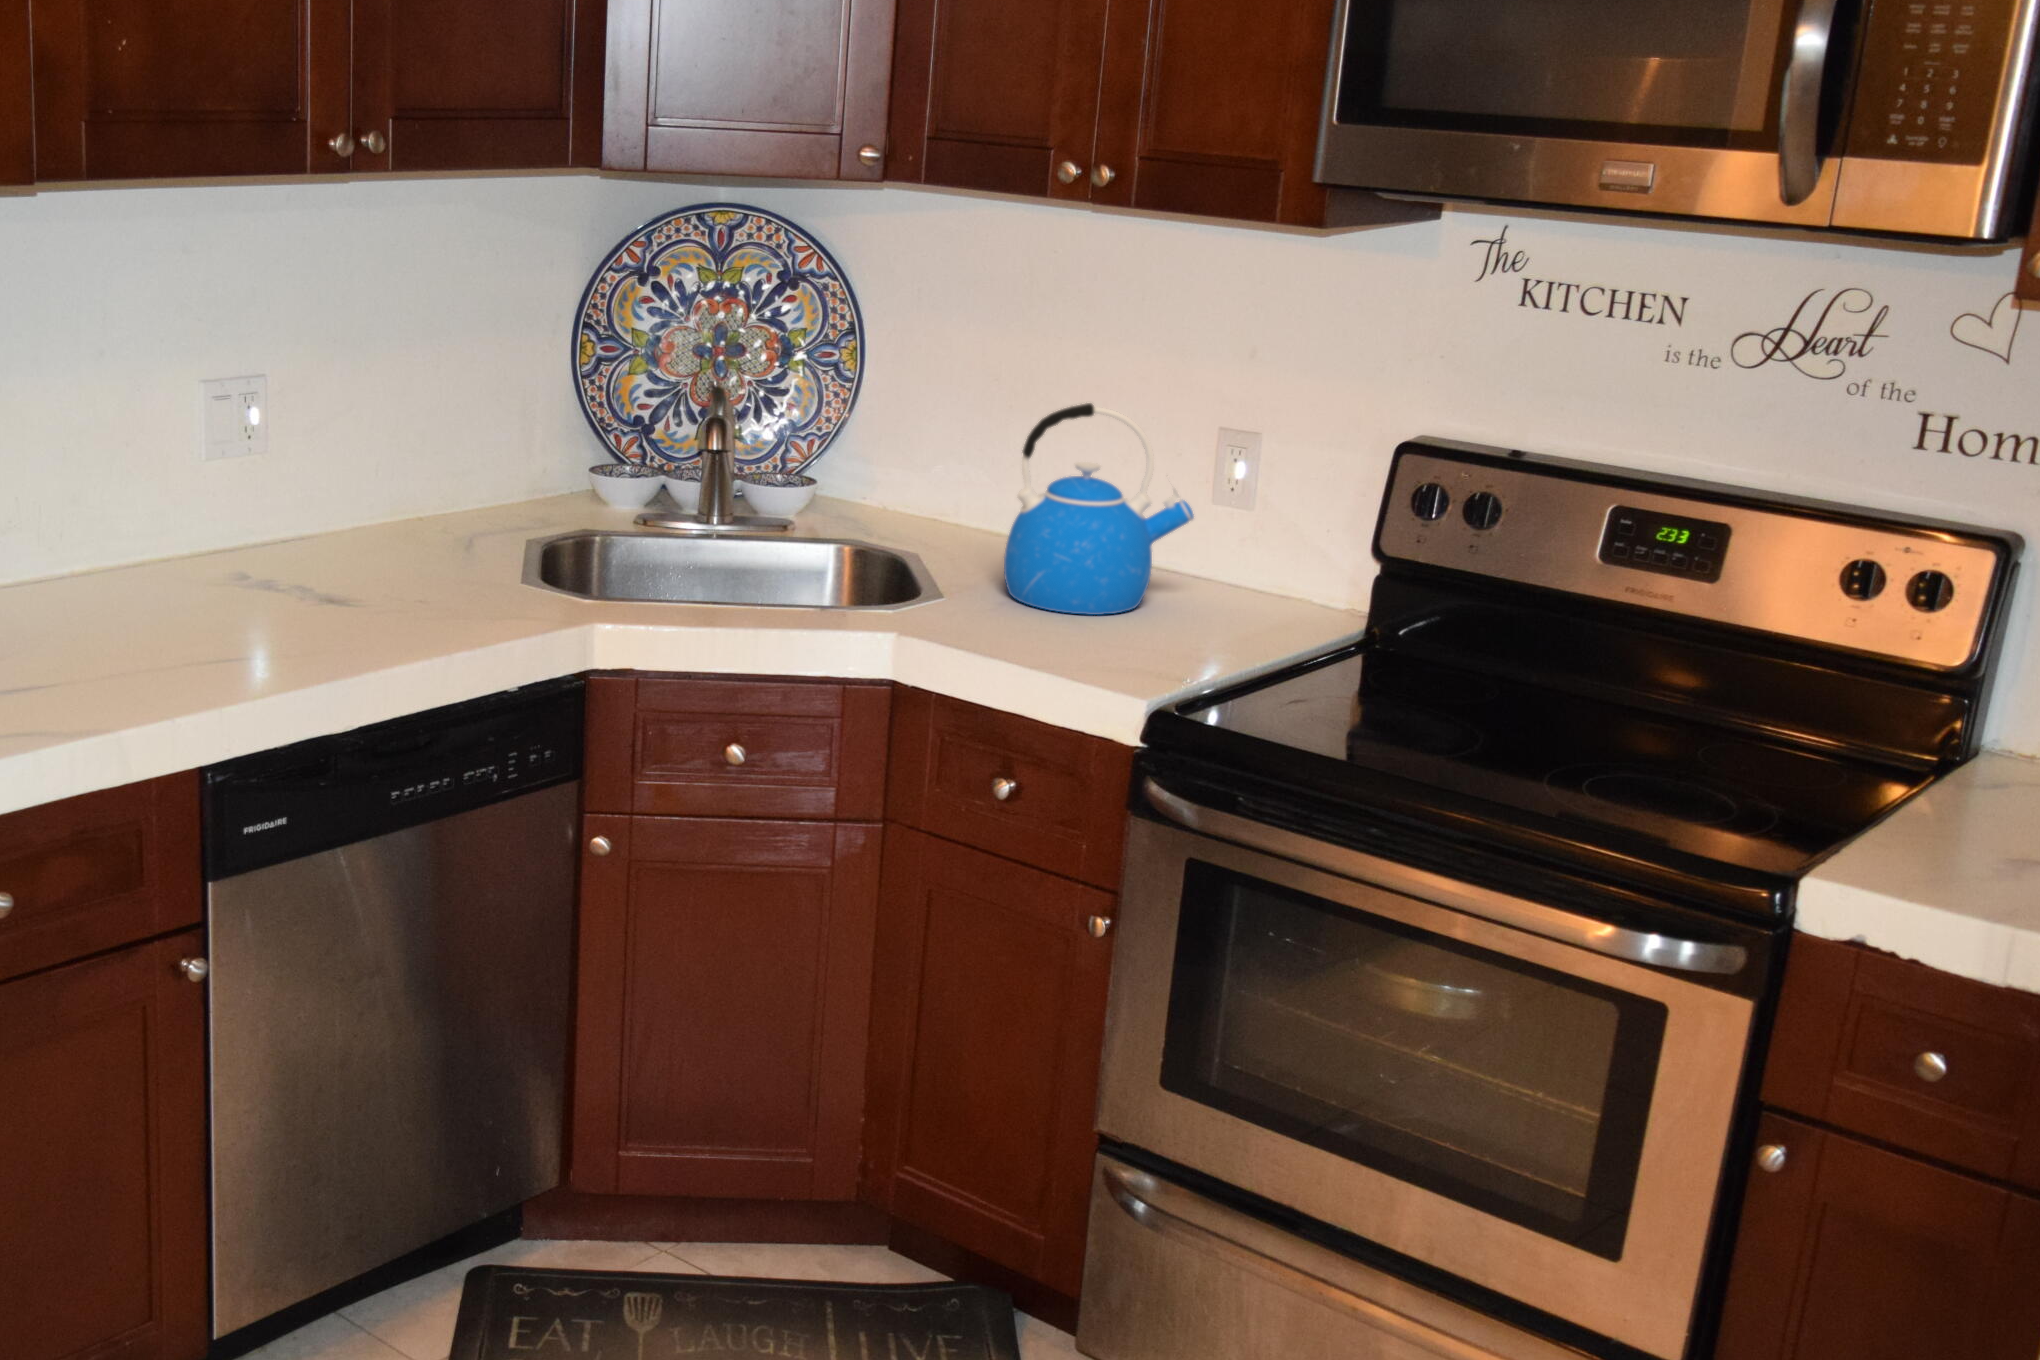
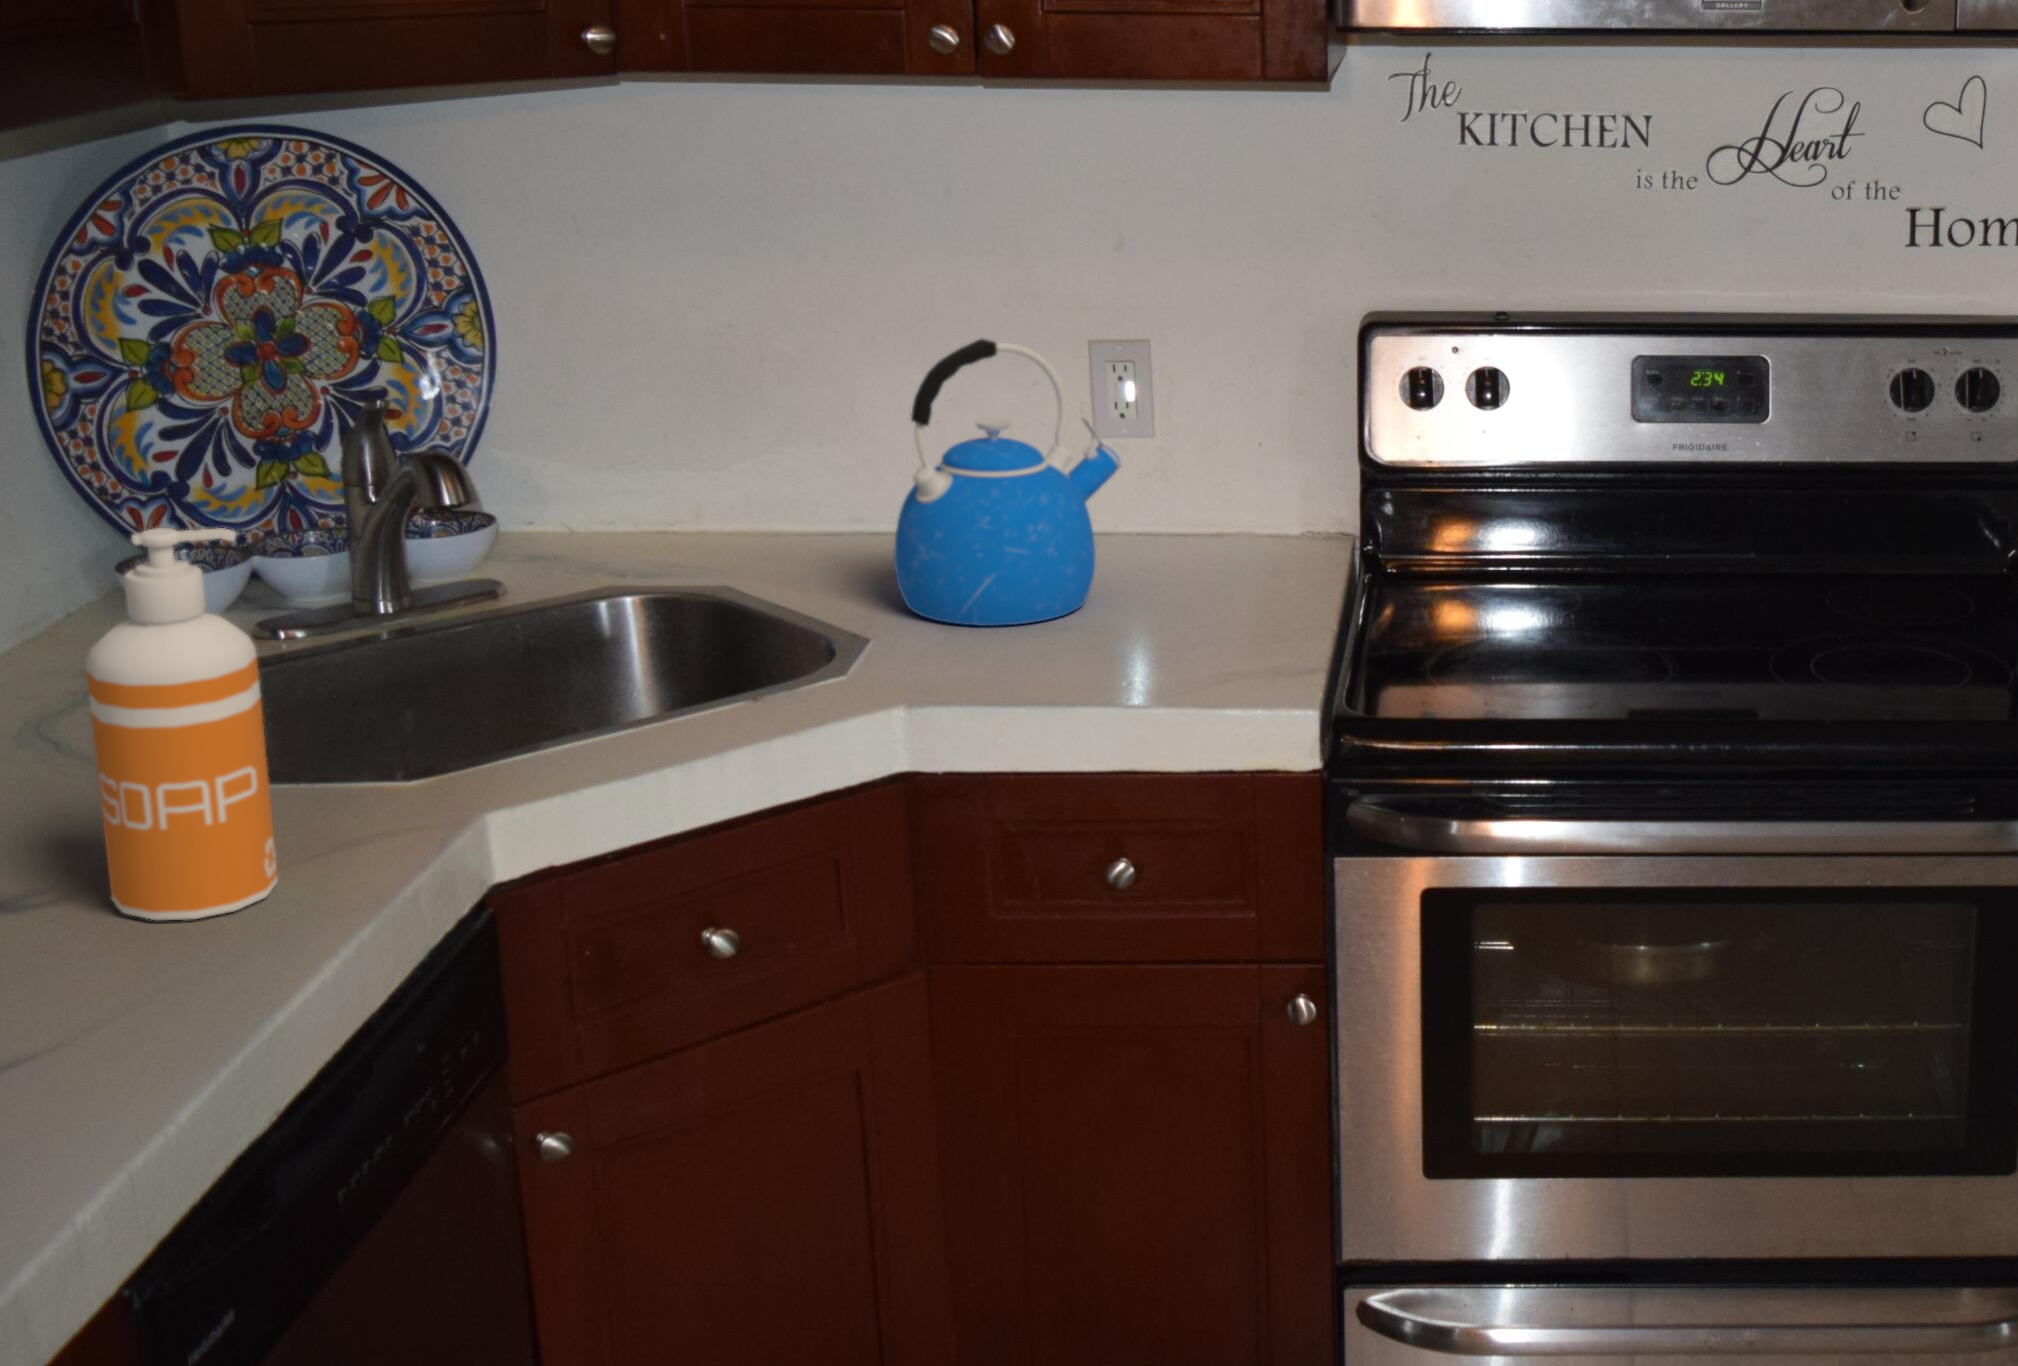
soap dispenser: none [358,406,446,631] -> present [86,528,278,920]

